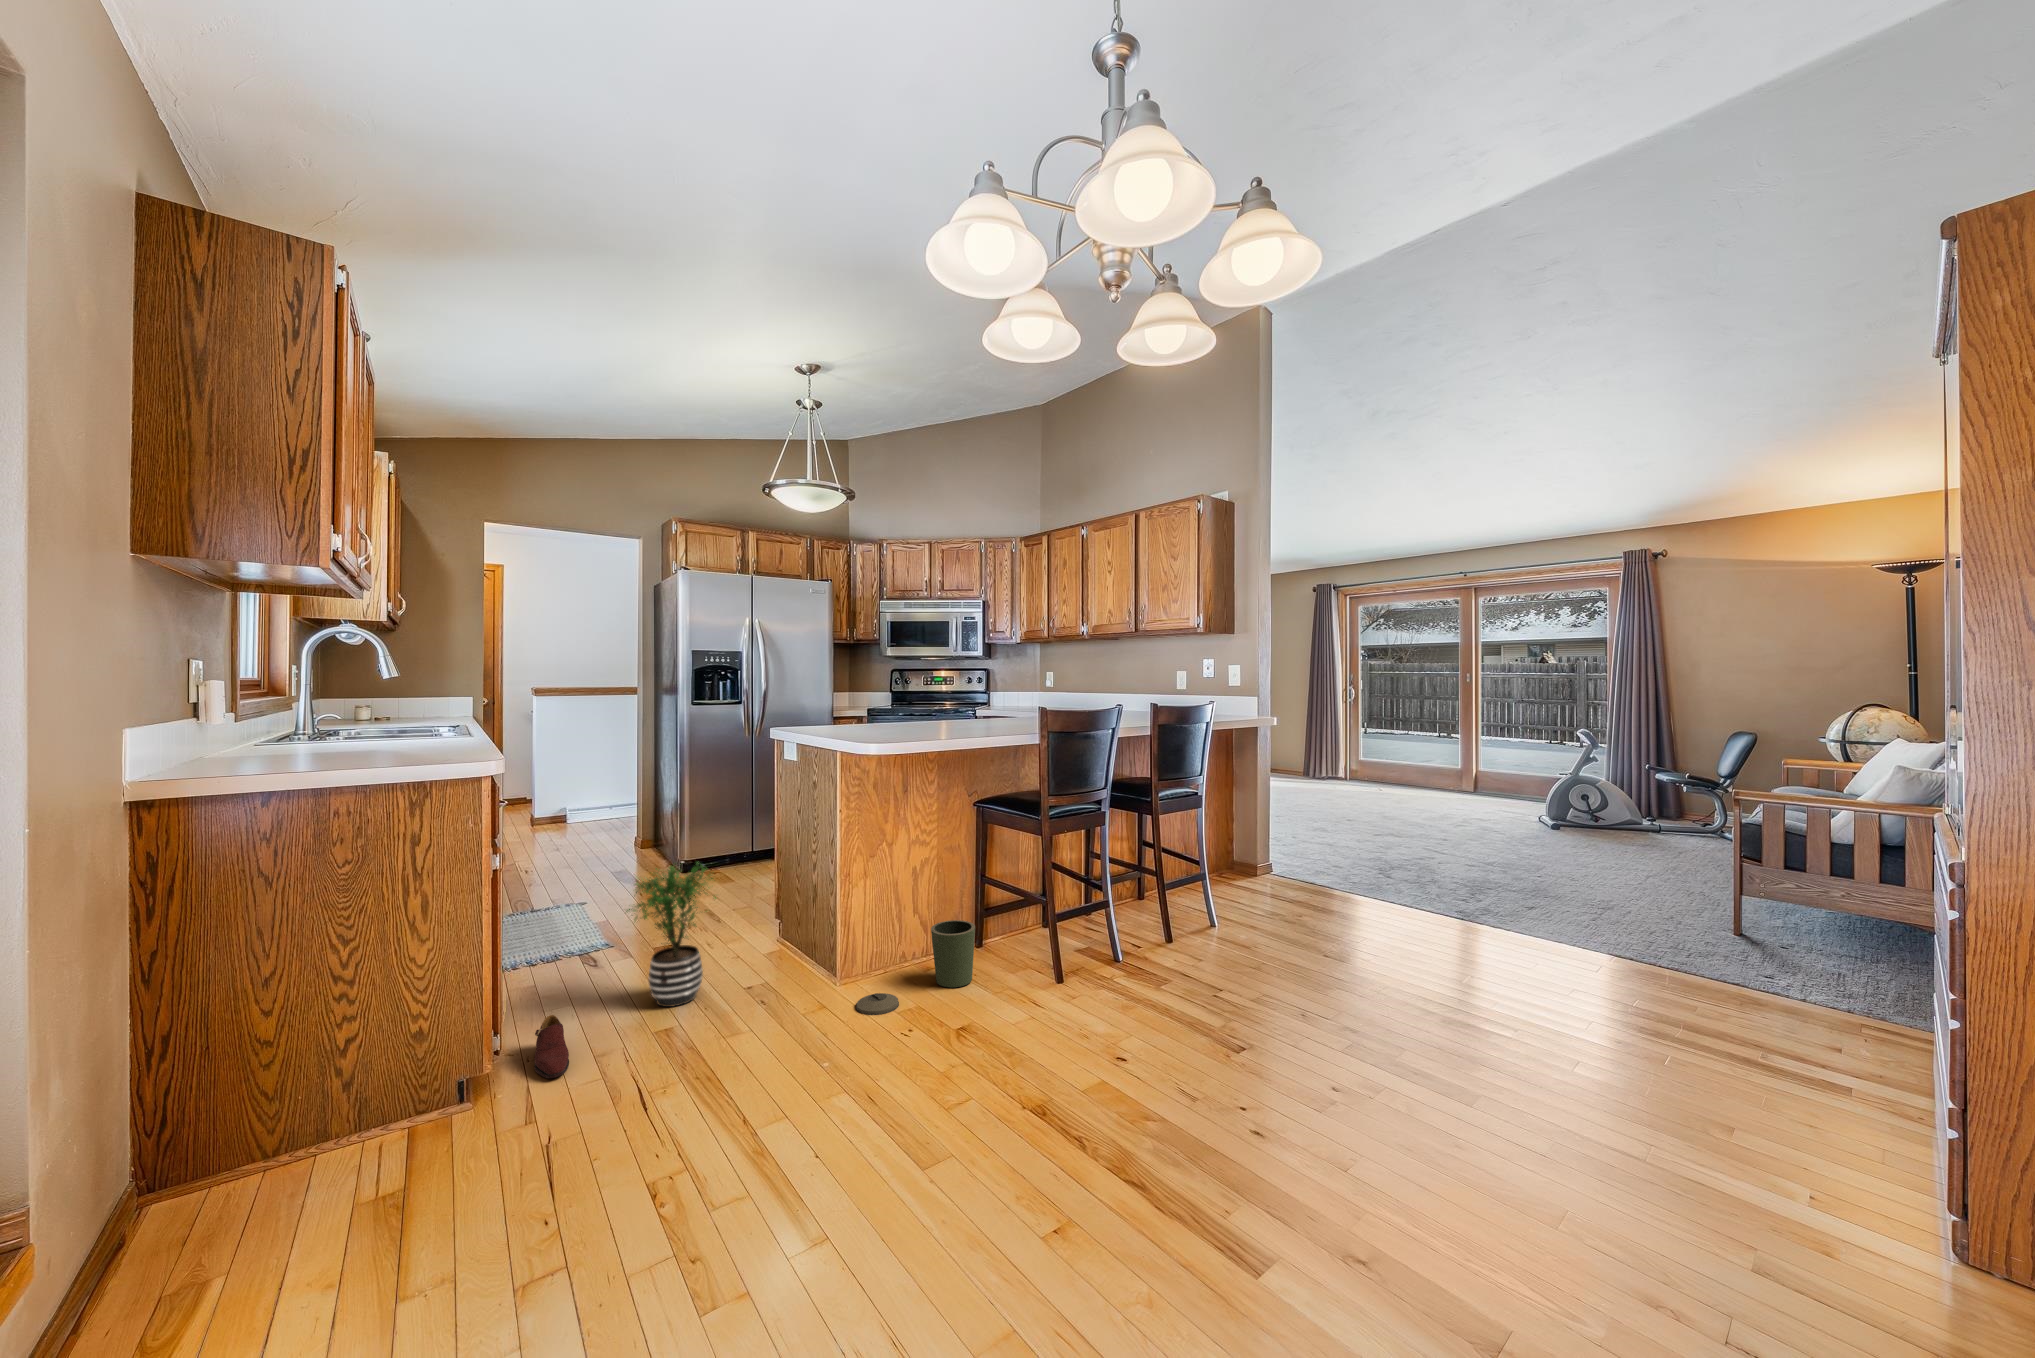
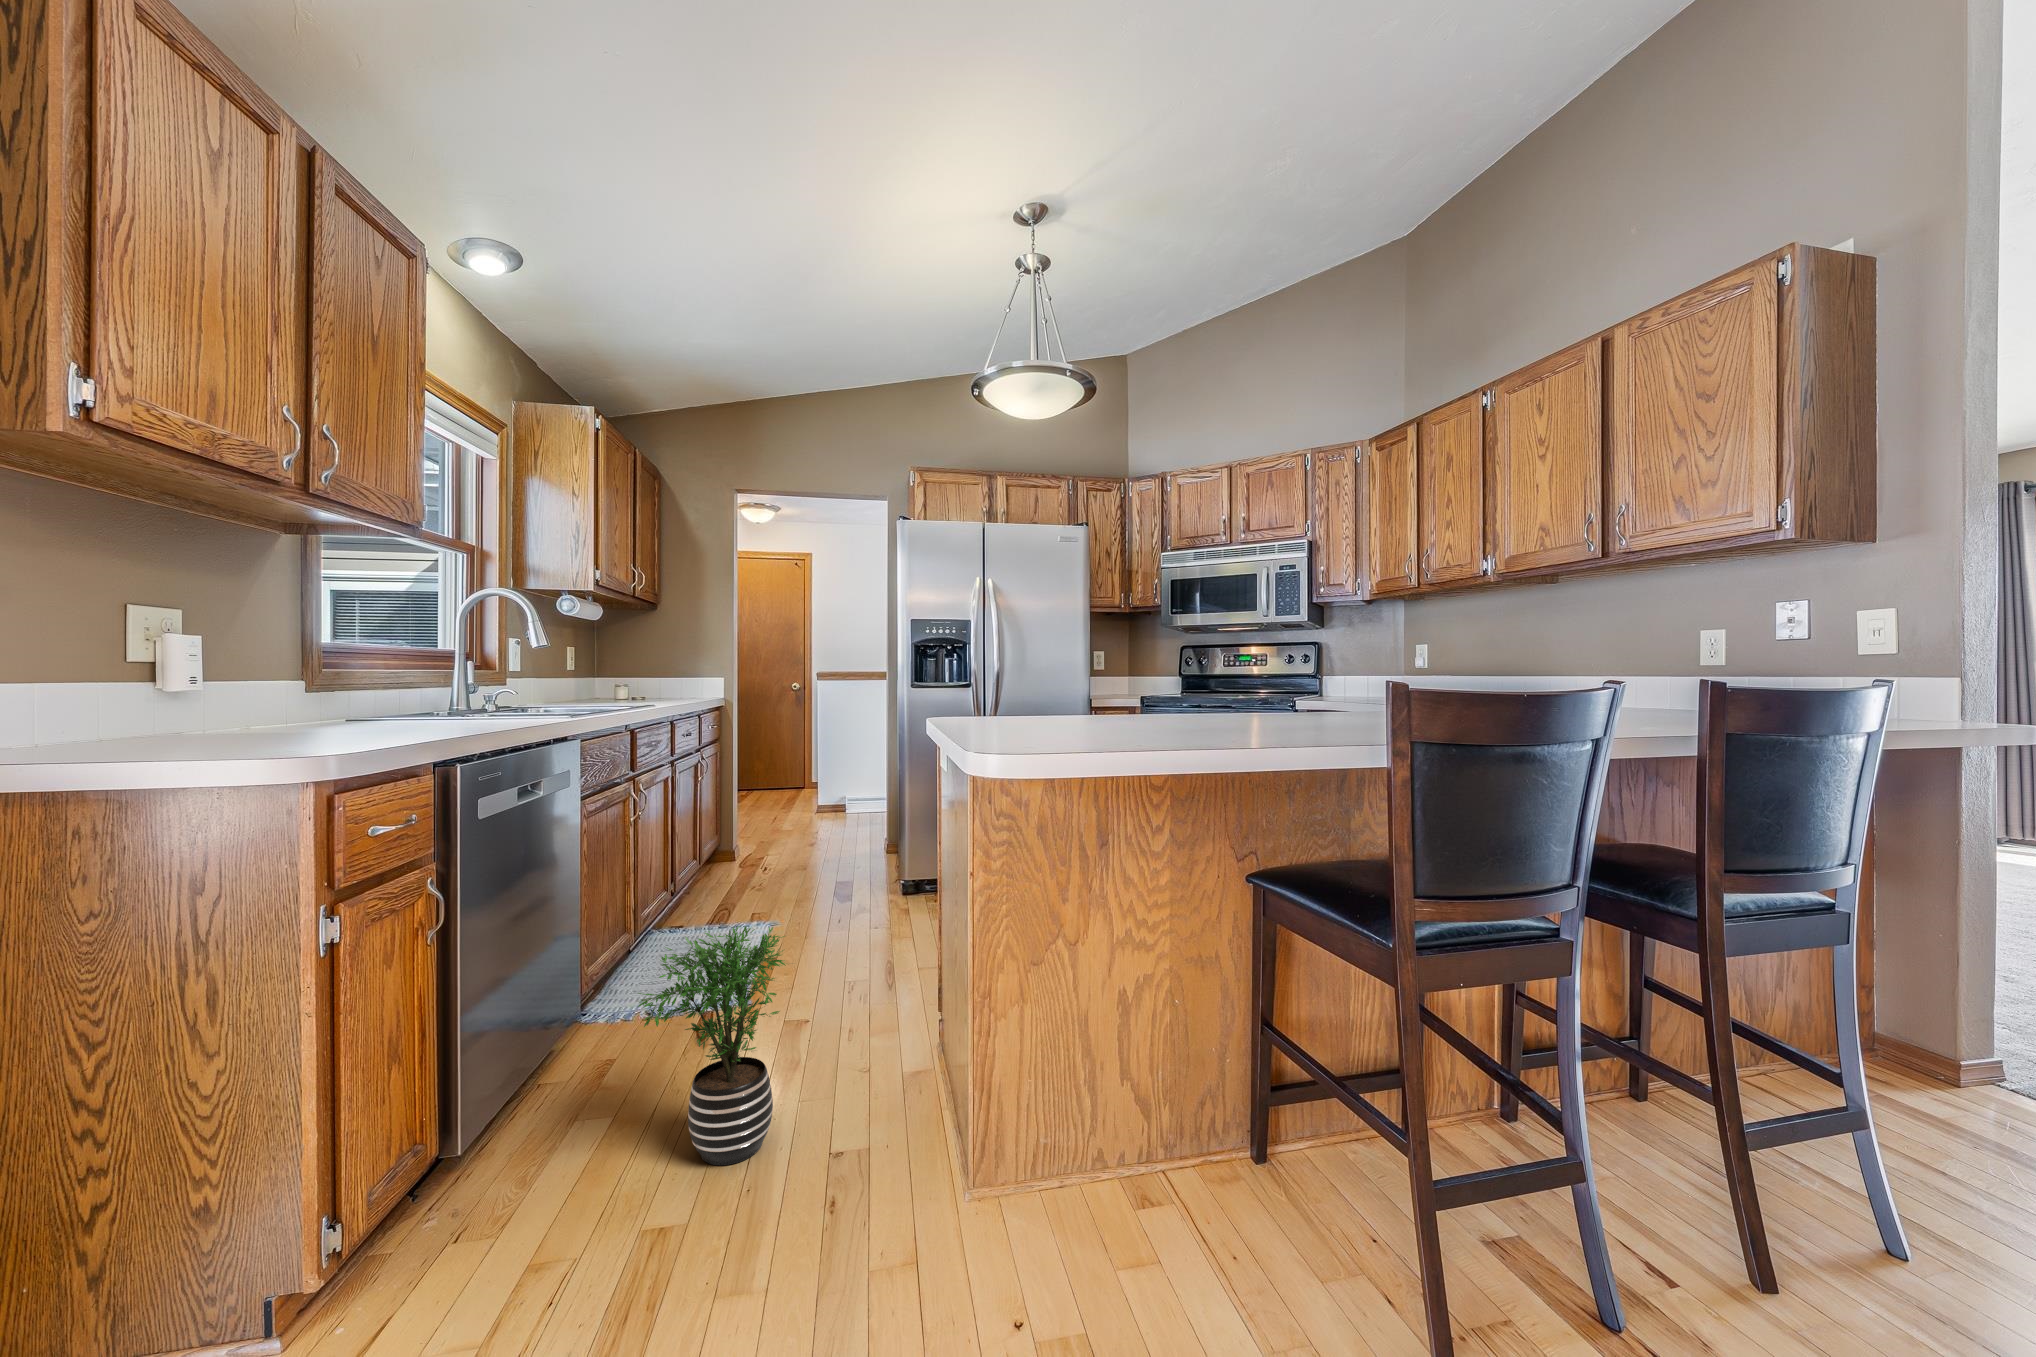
trash can: present [856,920,975,1015] -> none [976,1101,1230,1301]
shoe: present [534,1015,569,1078] -> none [431,1163,518,1306]

